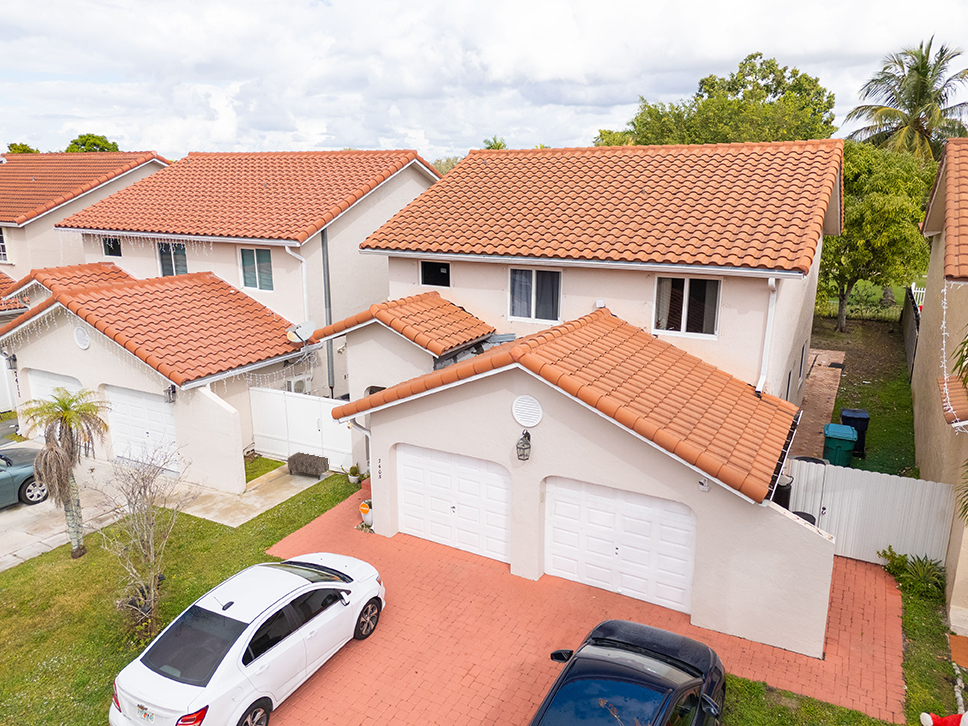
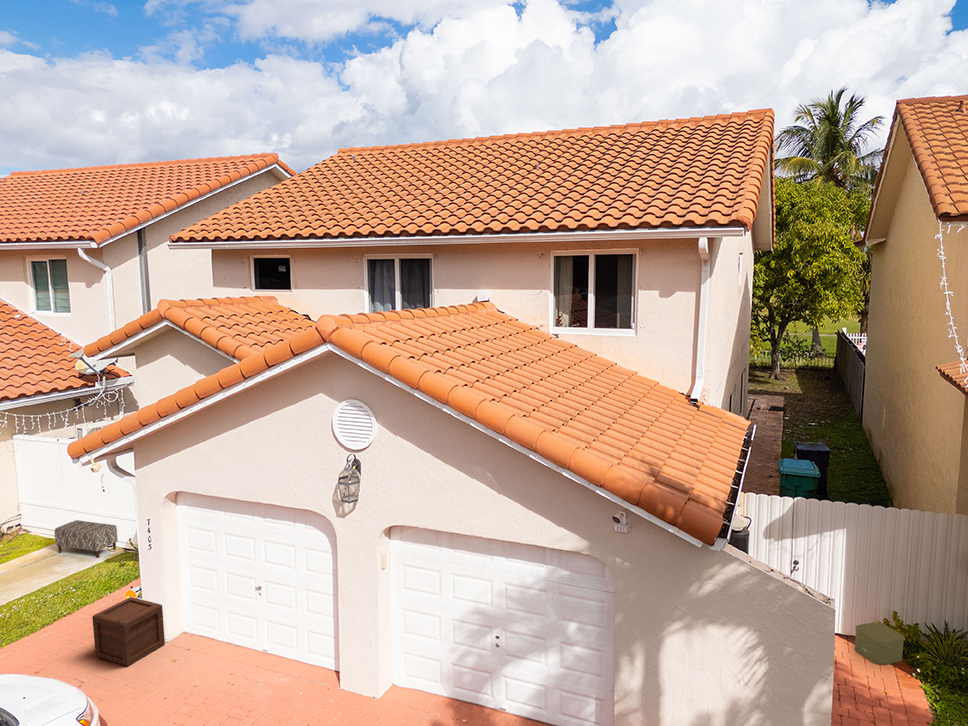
wooden crate: none [351,511,393,555] -> present [92,597,165,666]
storage box: none [860,551,894,579] -> present [855,622,904,665]

